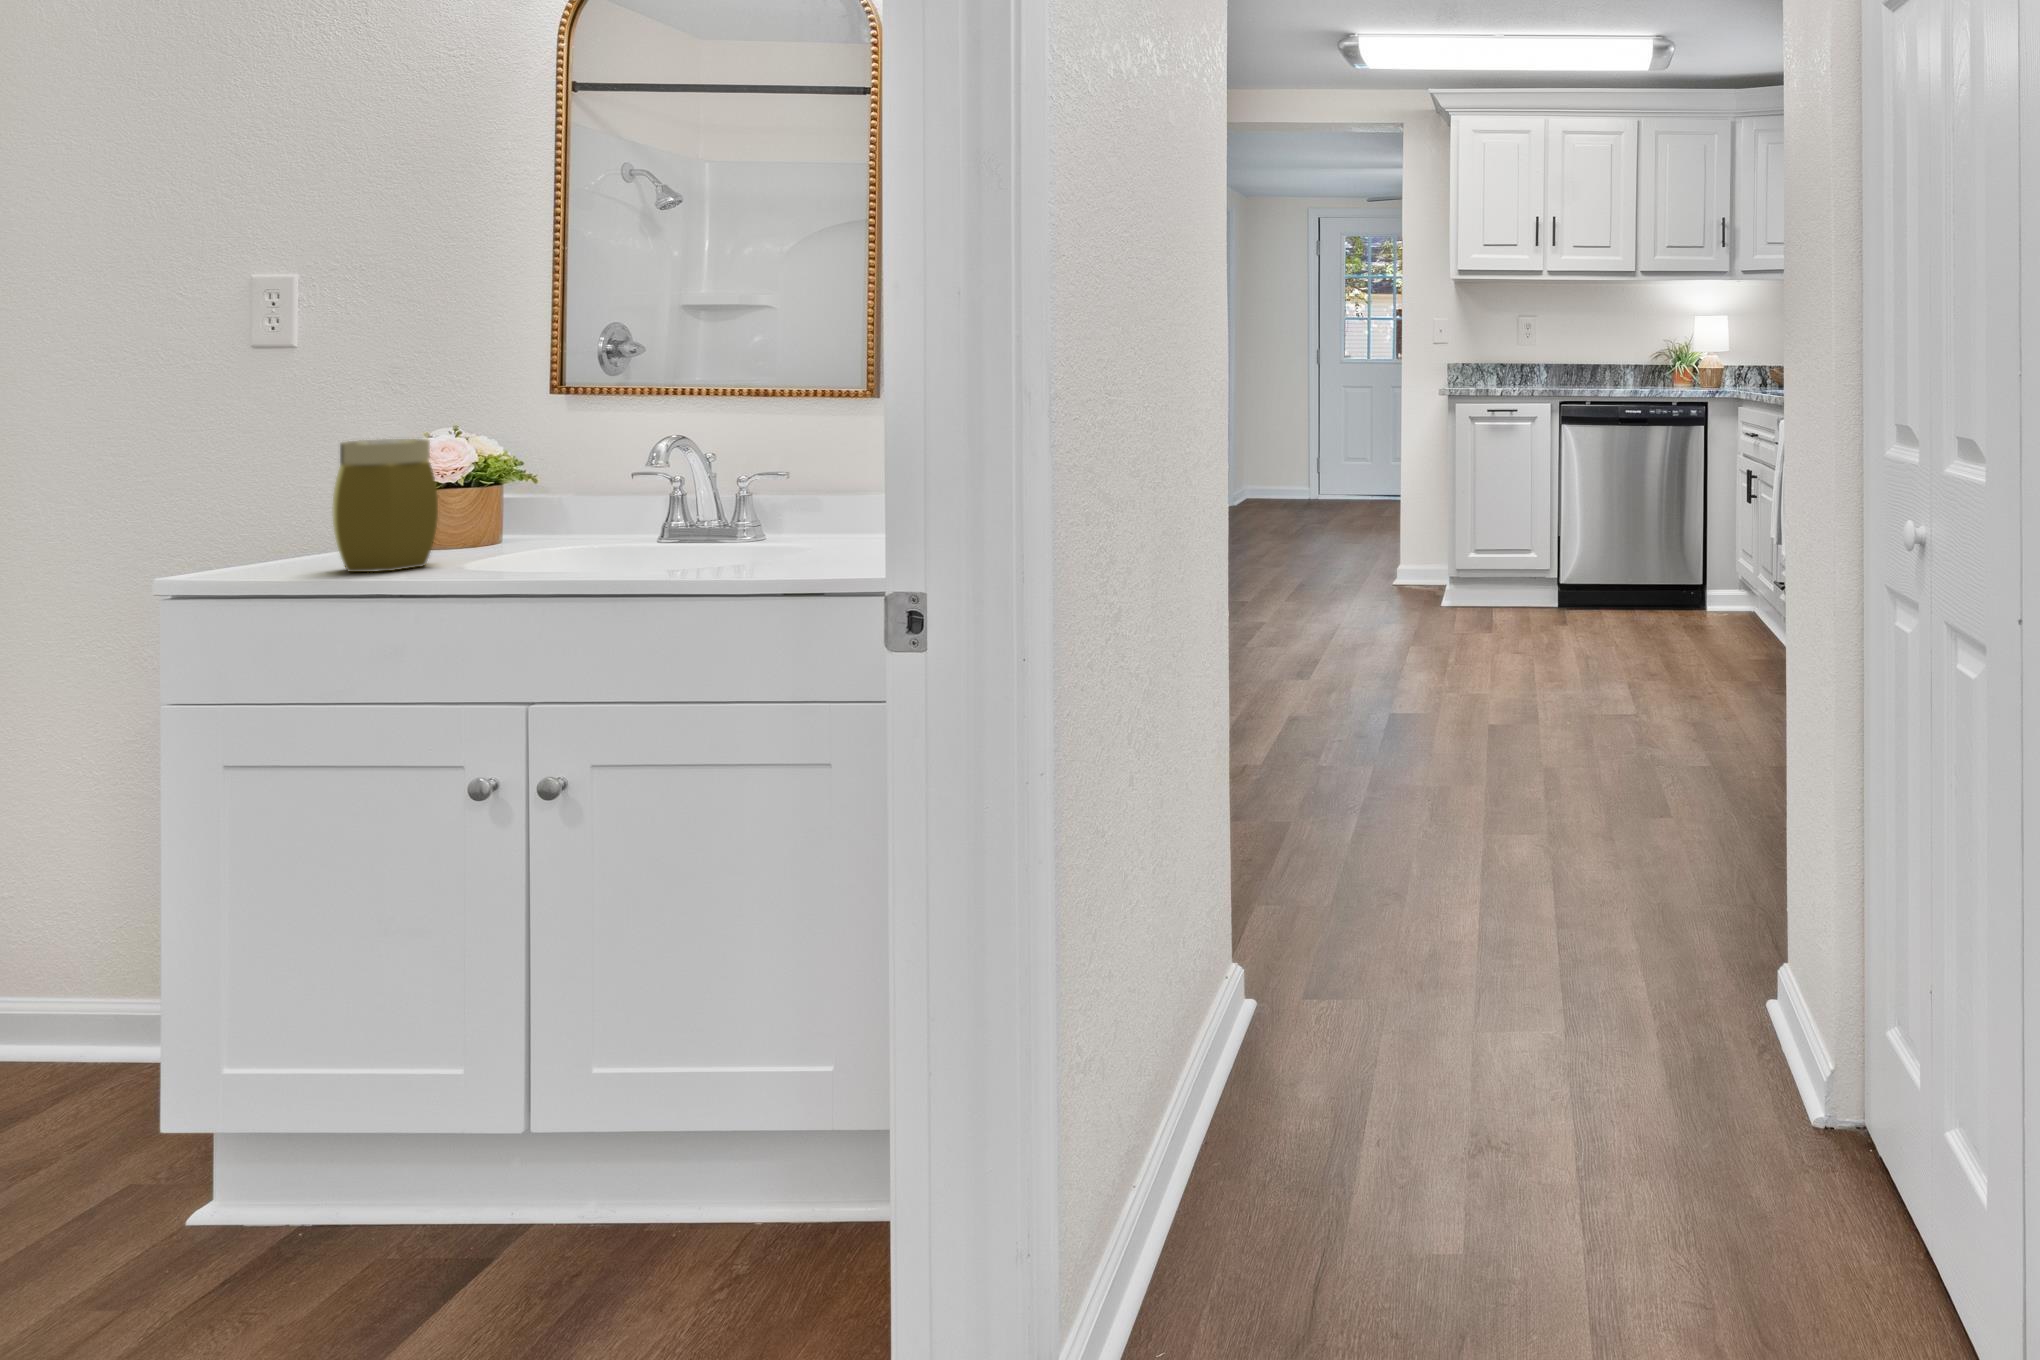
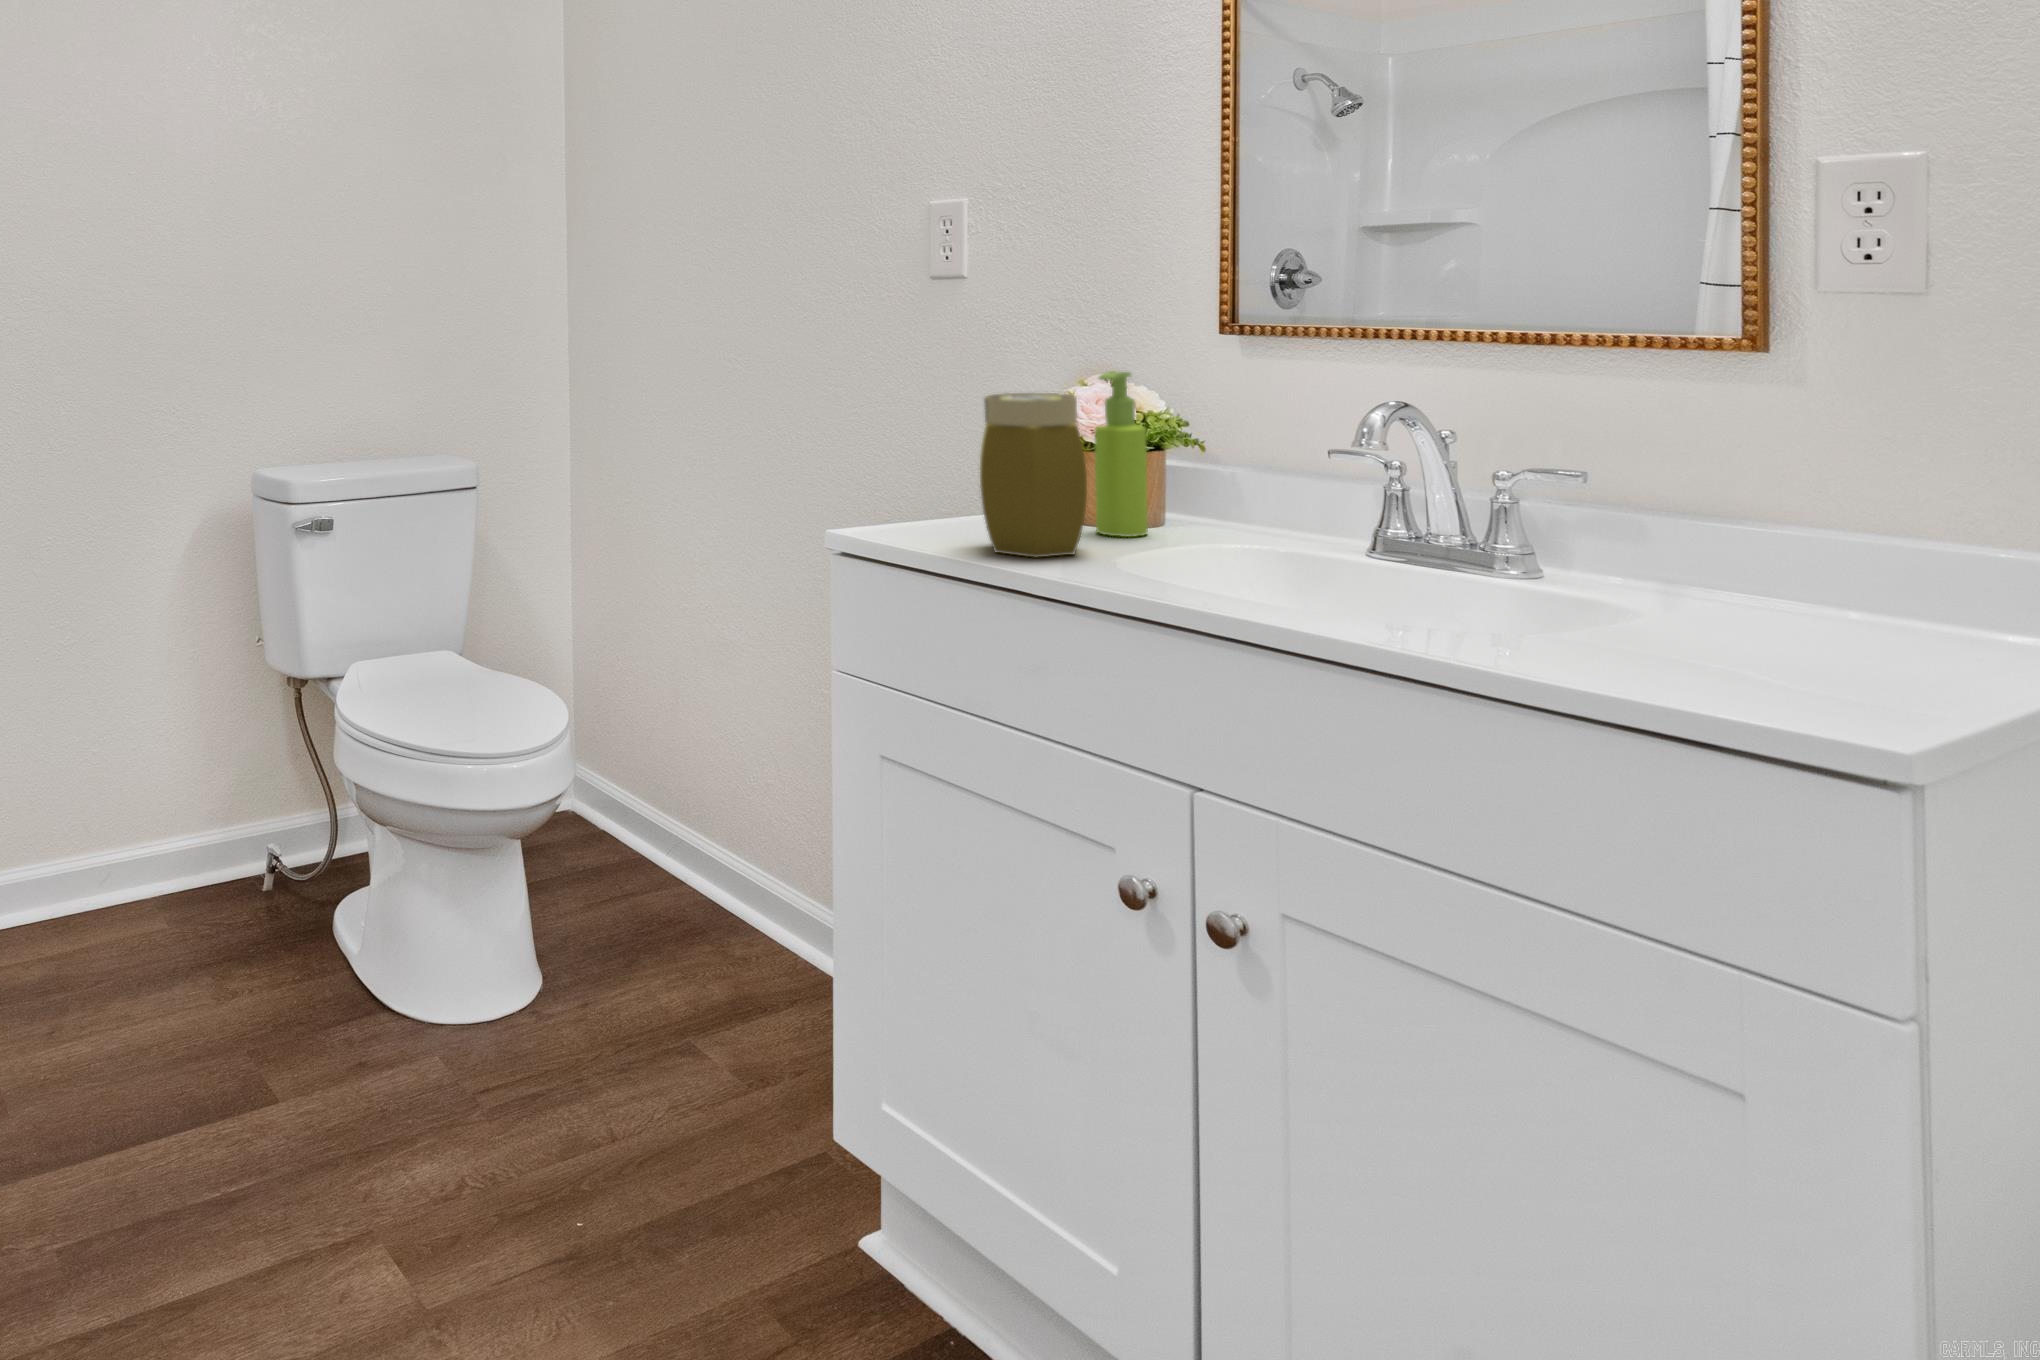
soap dispenser: none [442,422,488,554] -> present [1094,372,1148,537]

